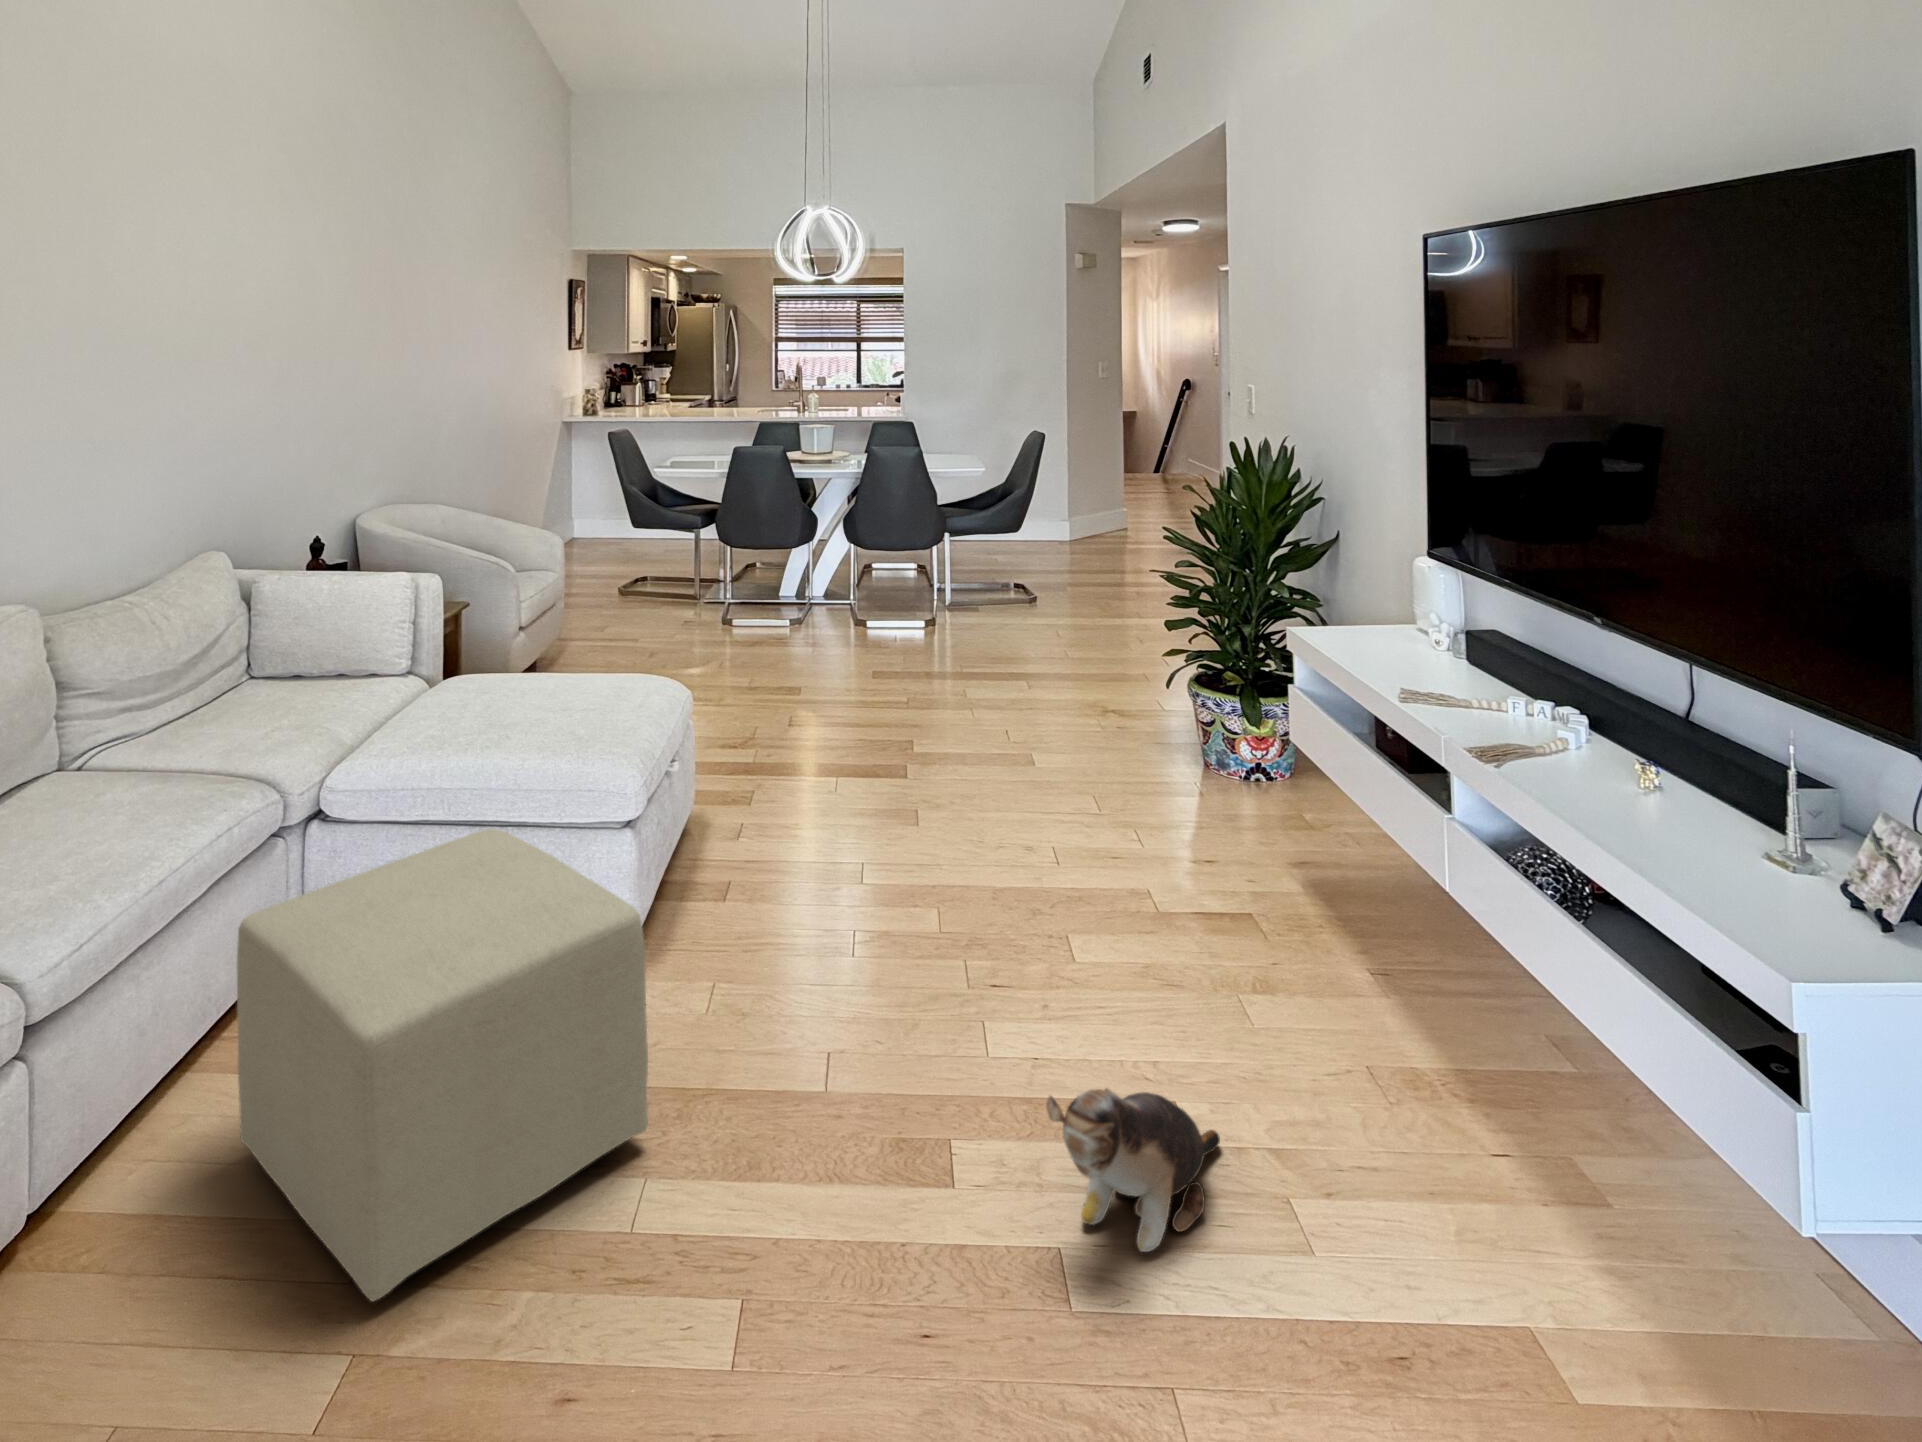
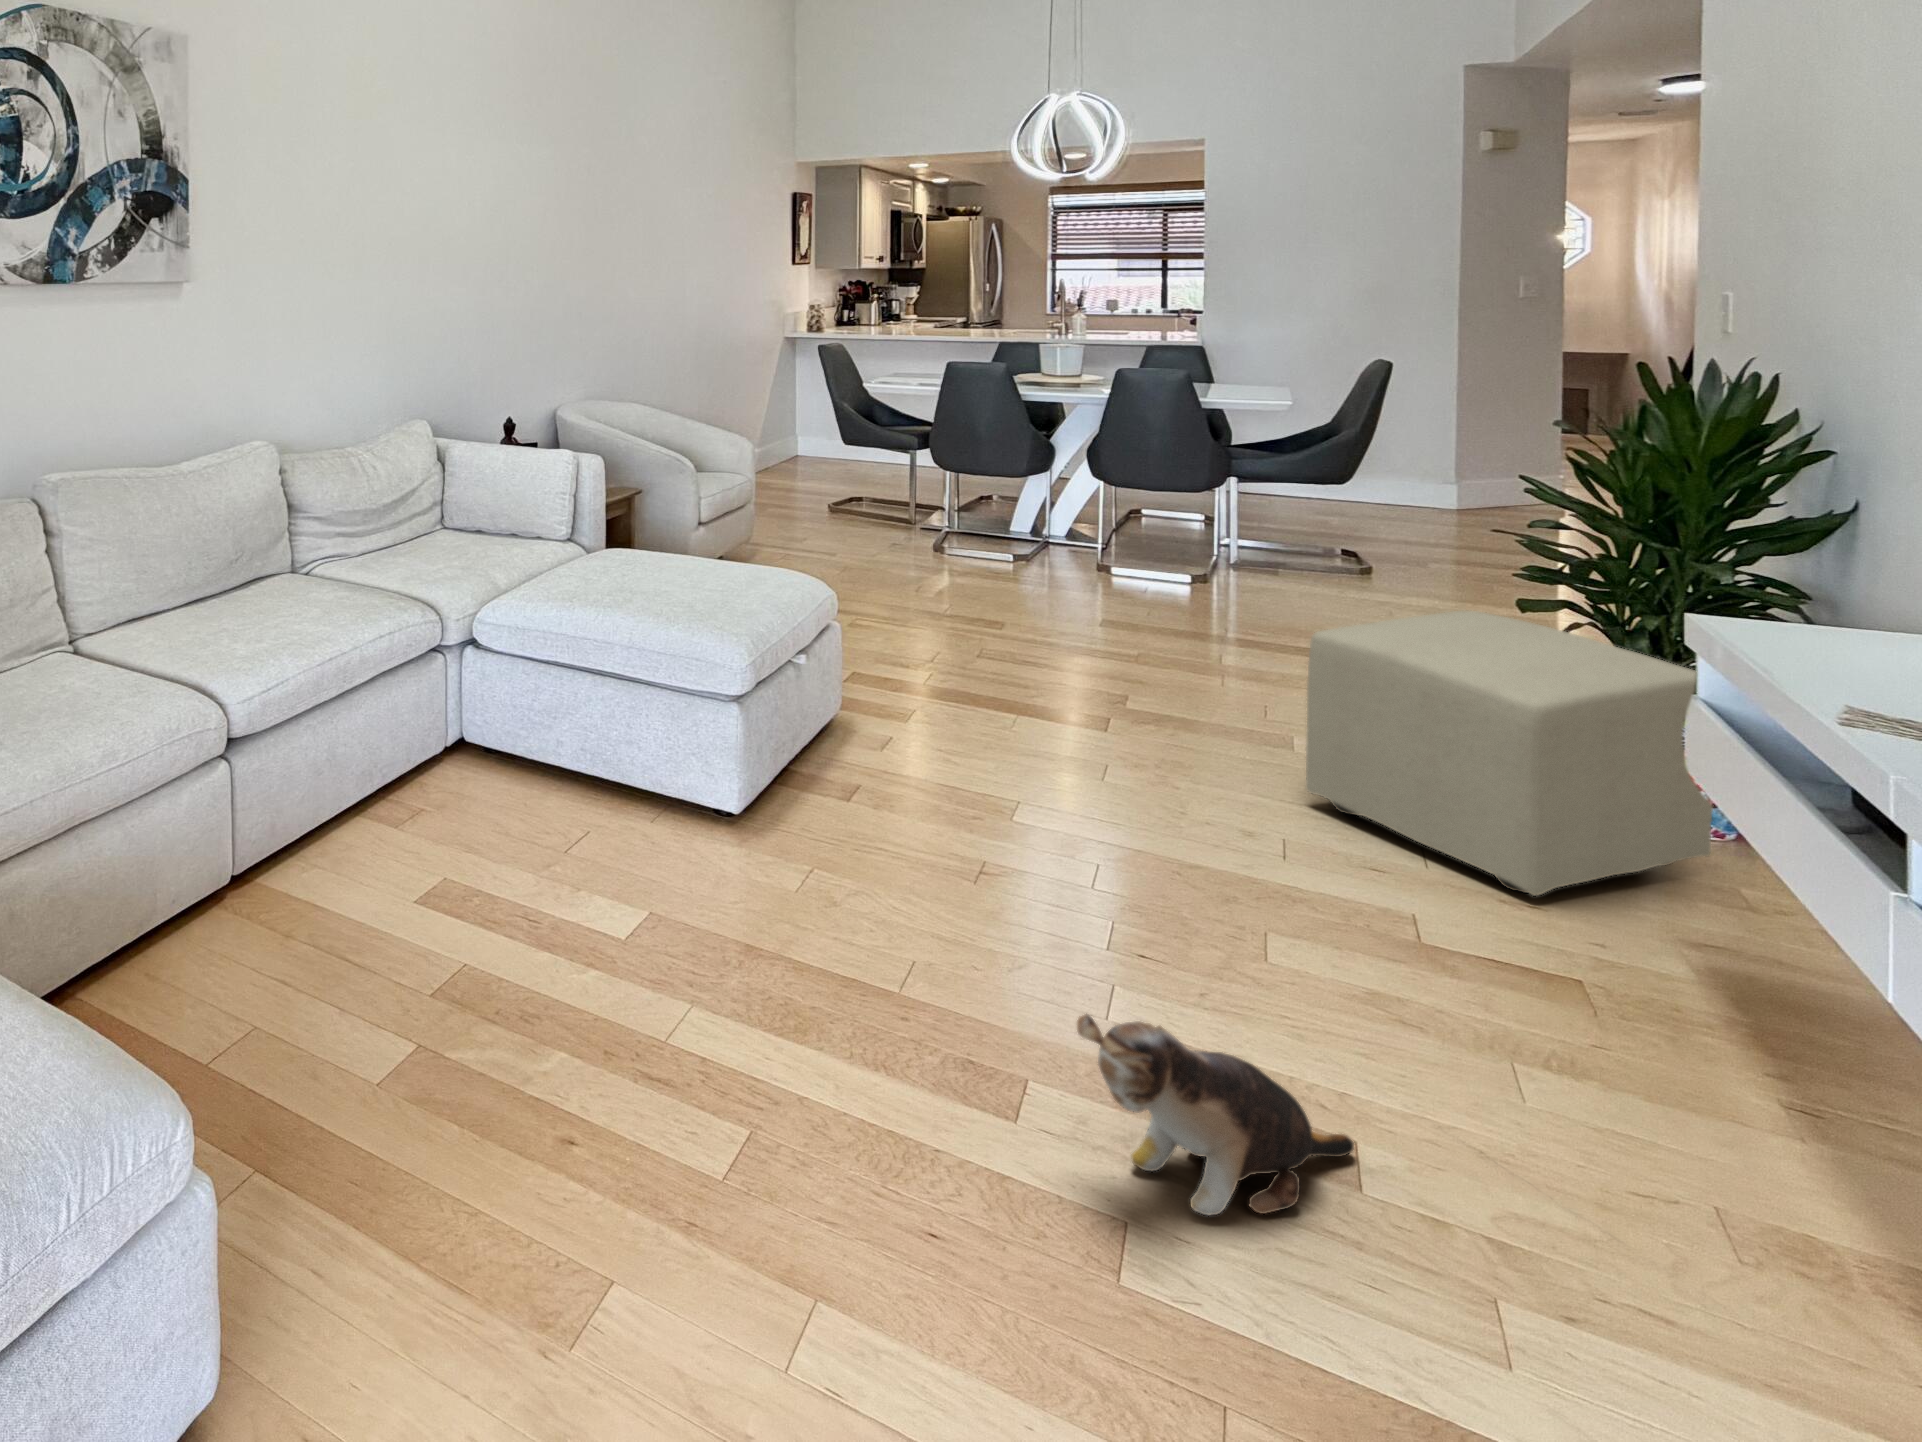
ottoman: present [237,829,648,1301] -> present [1306,610,1713,896]

